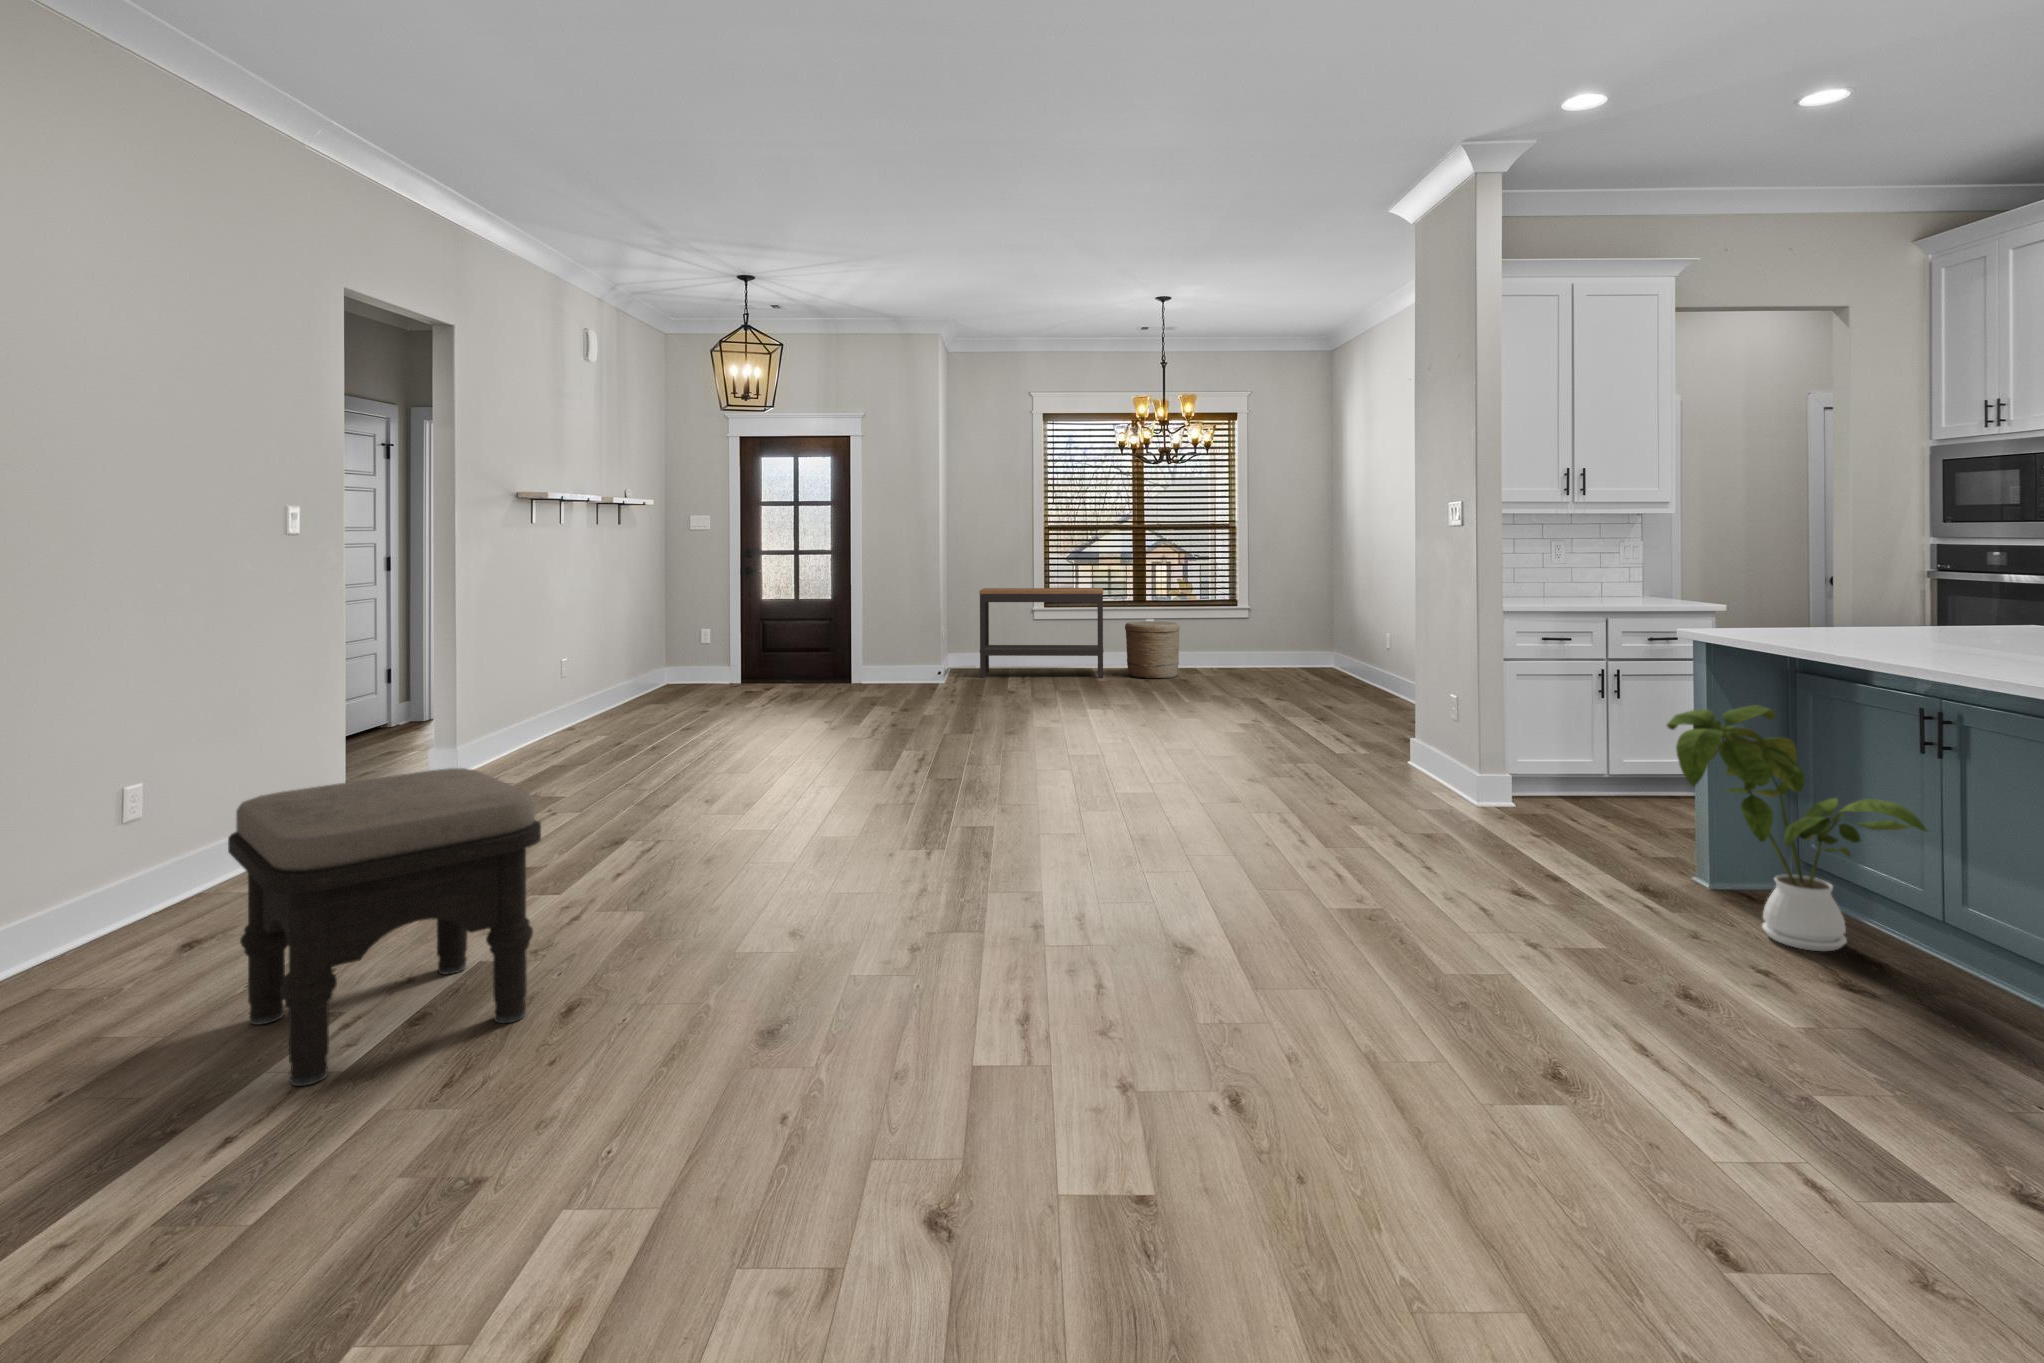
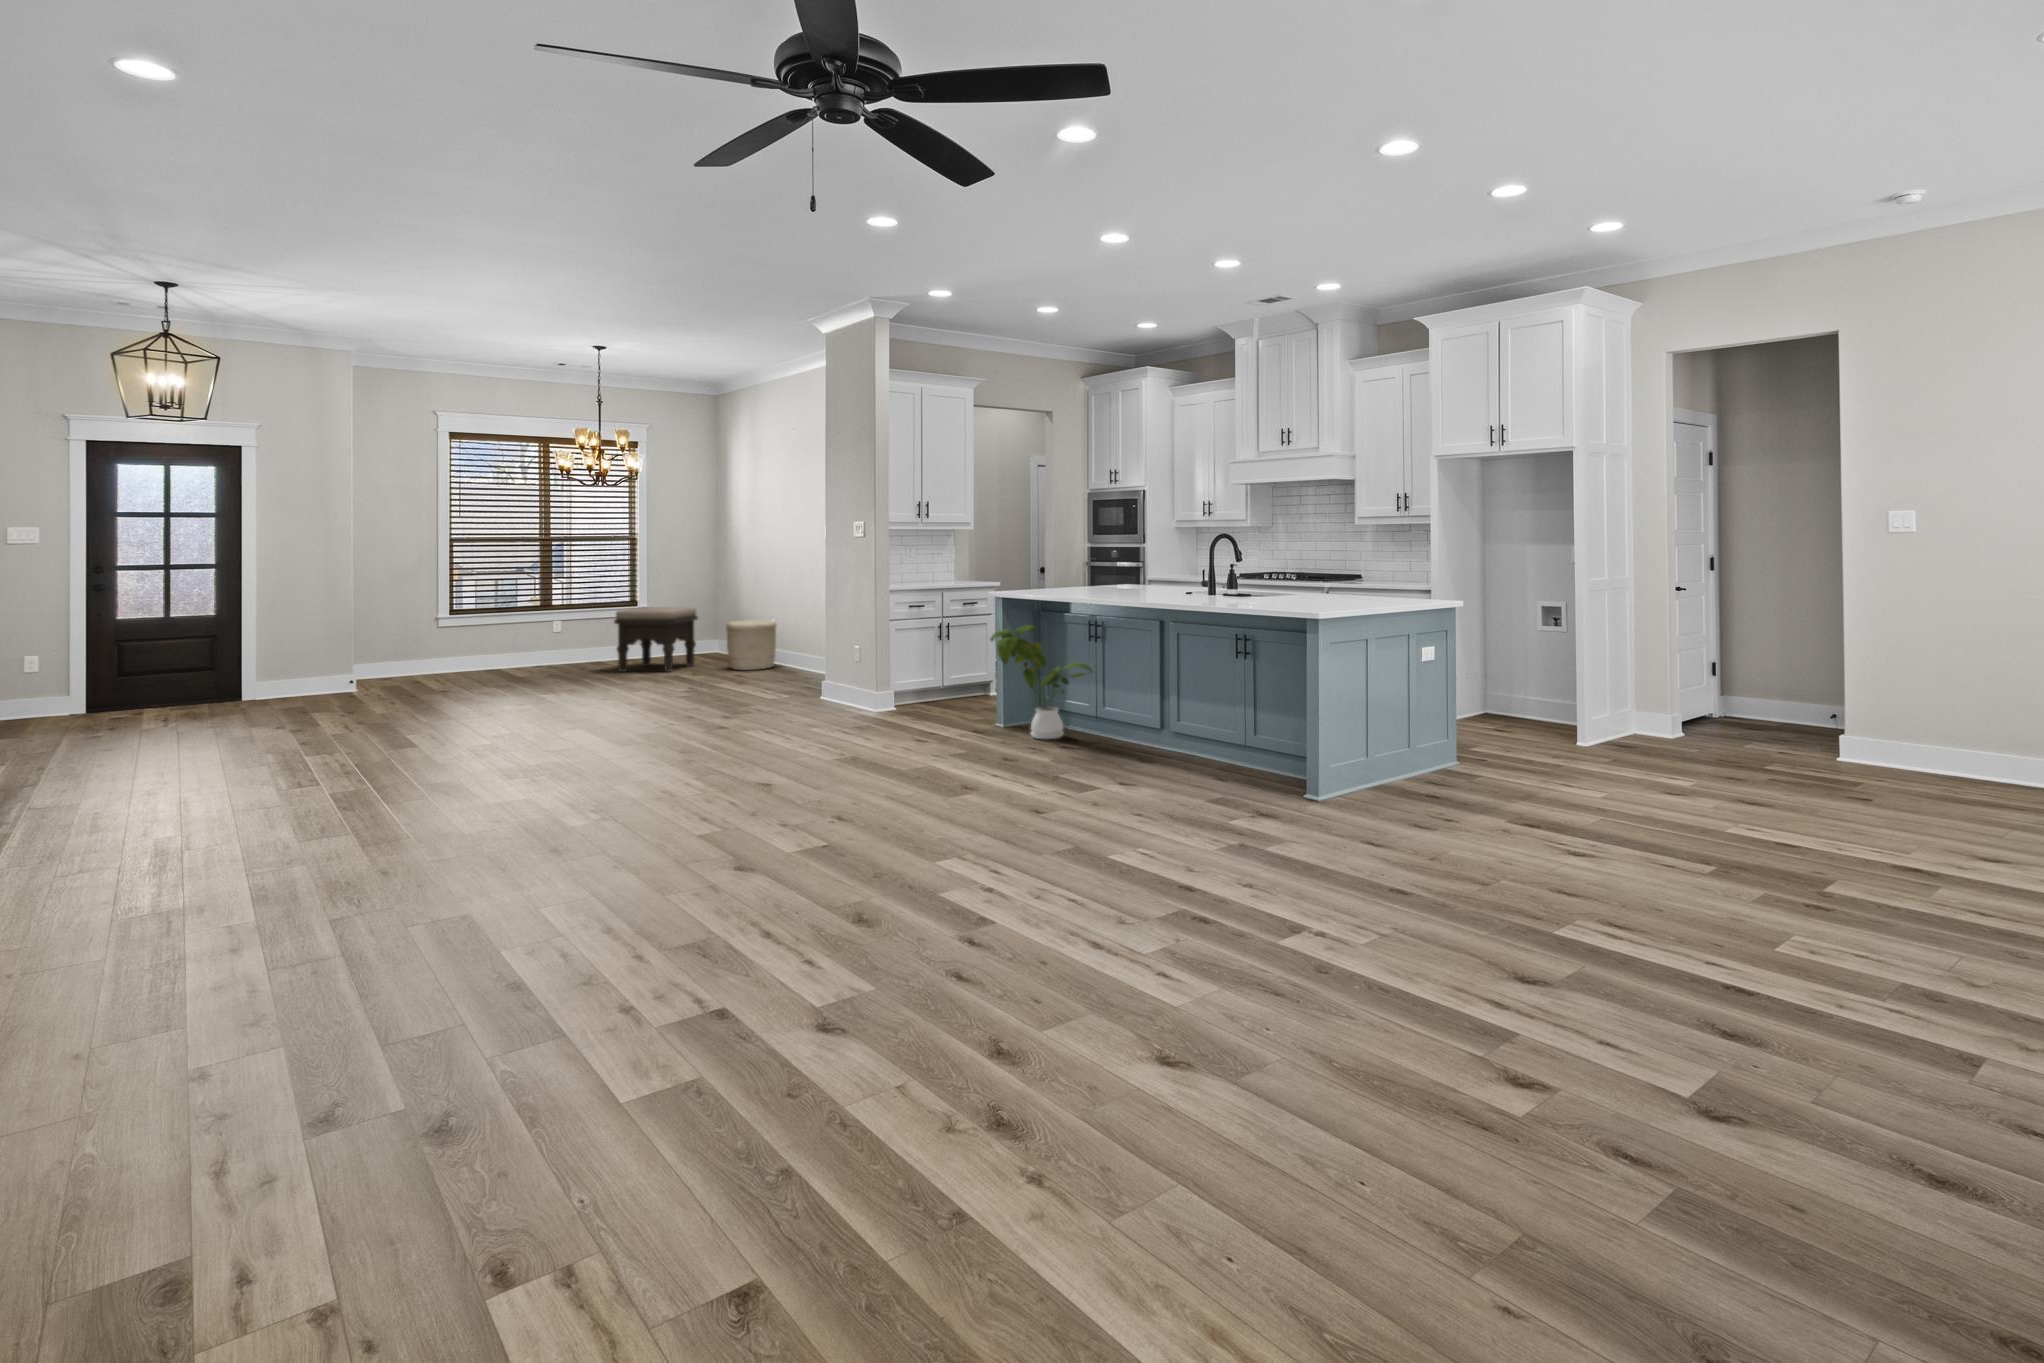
console table: present [979,588,1103,678] -> none [384,594,519,683]
woven basket: present [1125,621,1180,679] -> present [726,620,776,670]
ottoman: present [228,768,541,1086] -> present [614,607,698,672]

